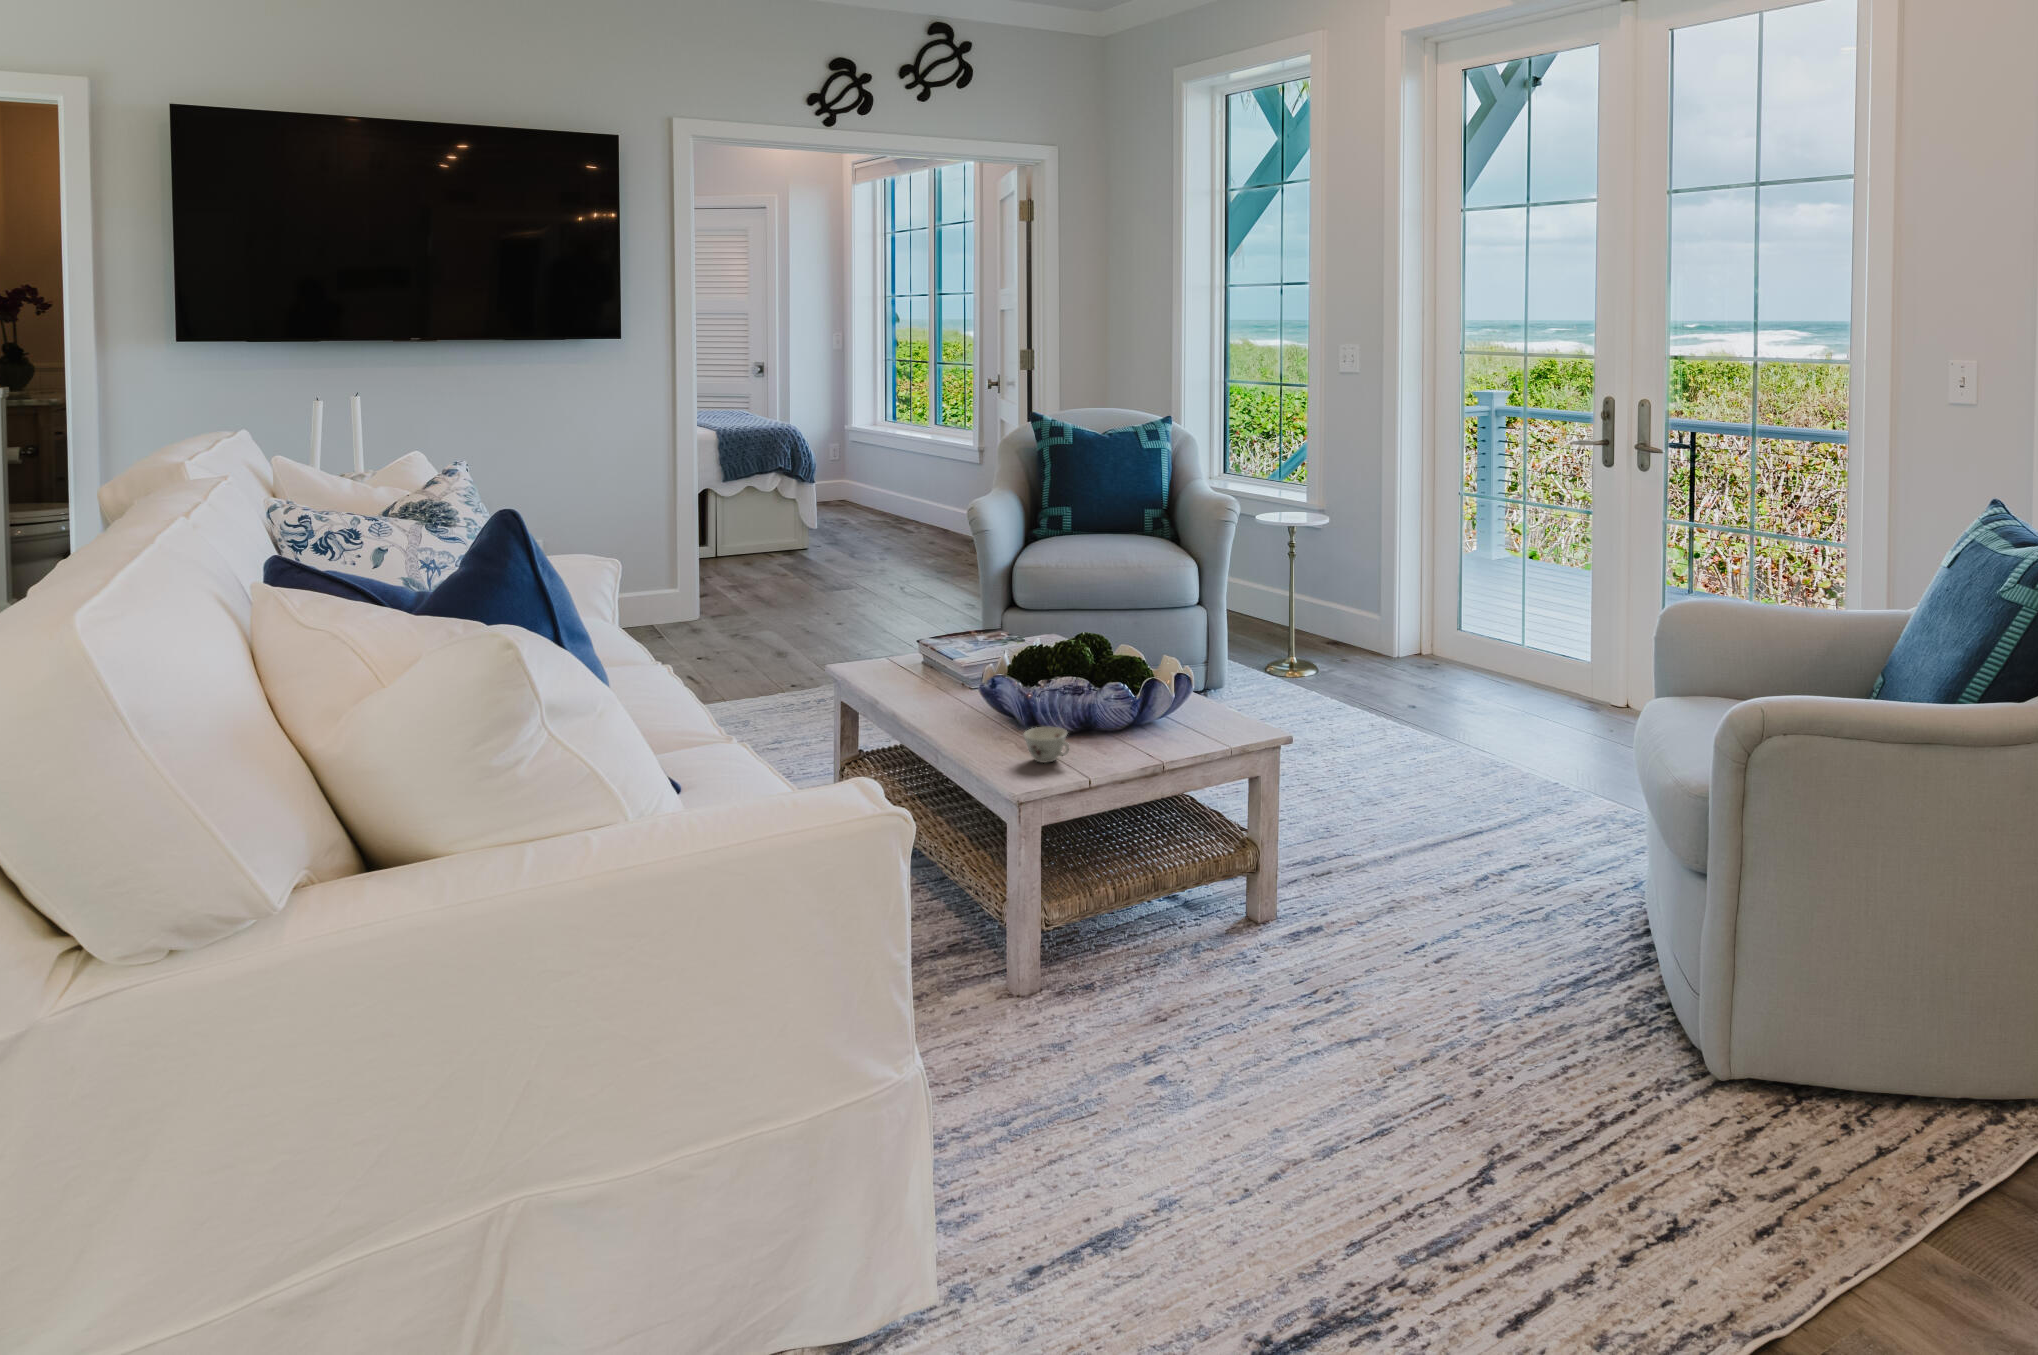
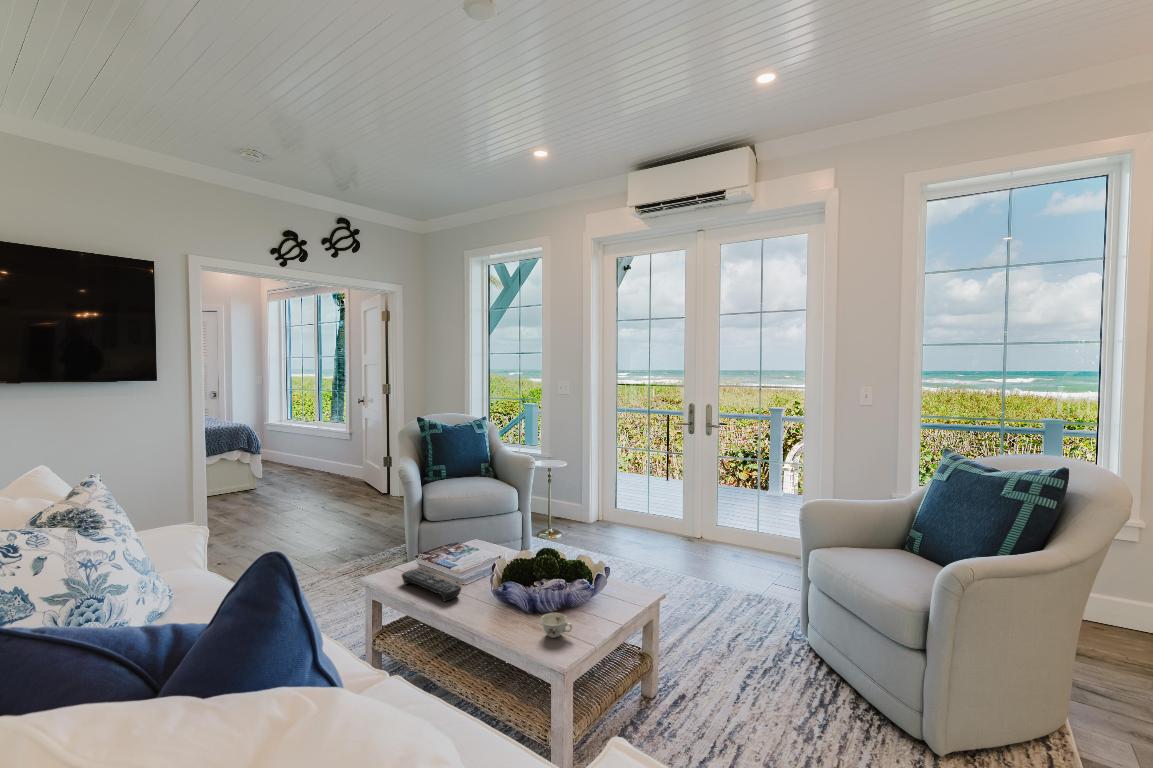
remote control: none [880,658,953,705] -> present [402,569,461,601]

